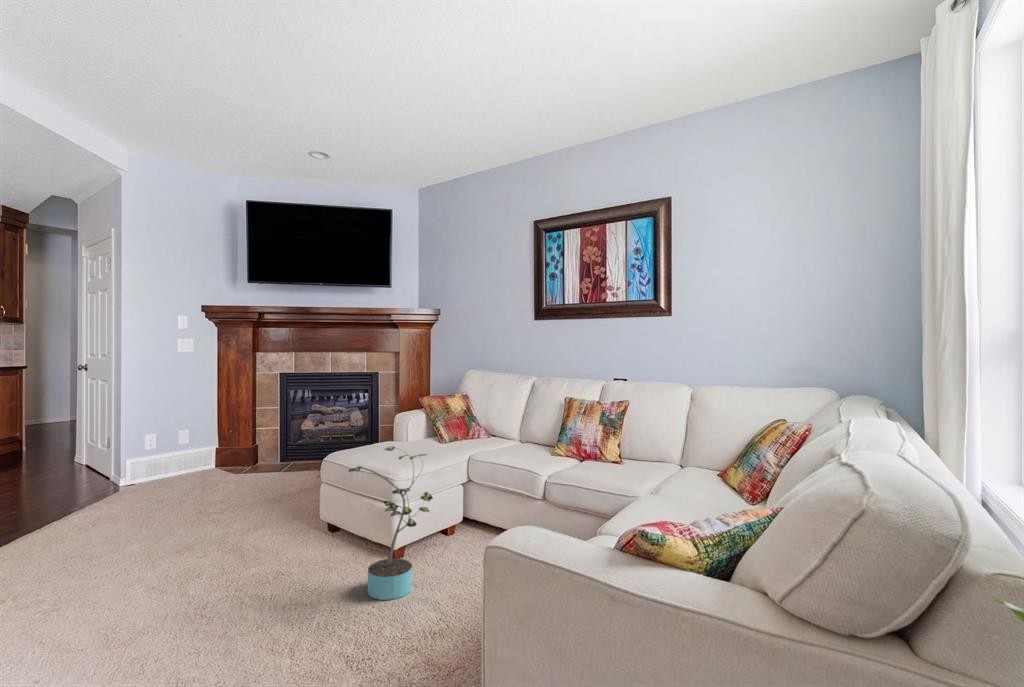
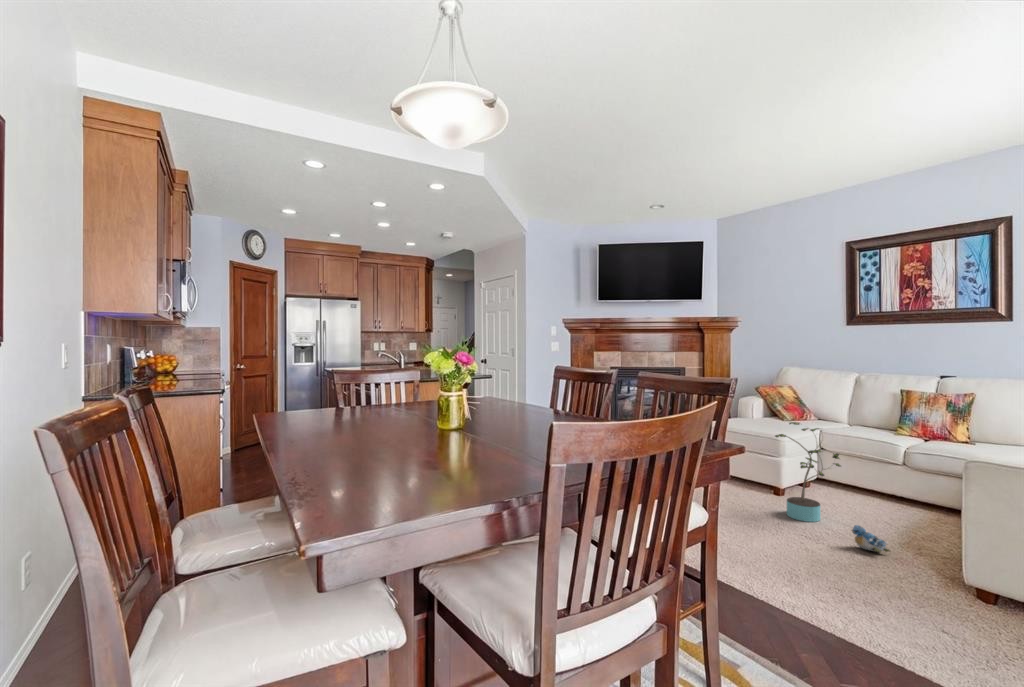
plush toy: none [402,611,447,655] -> present [852,525,889,552]

